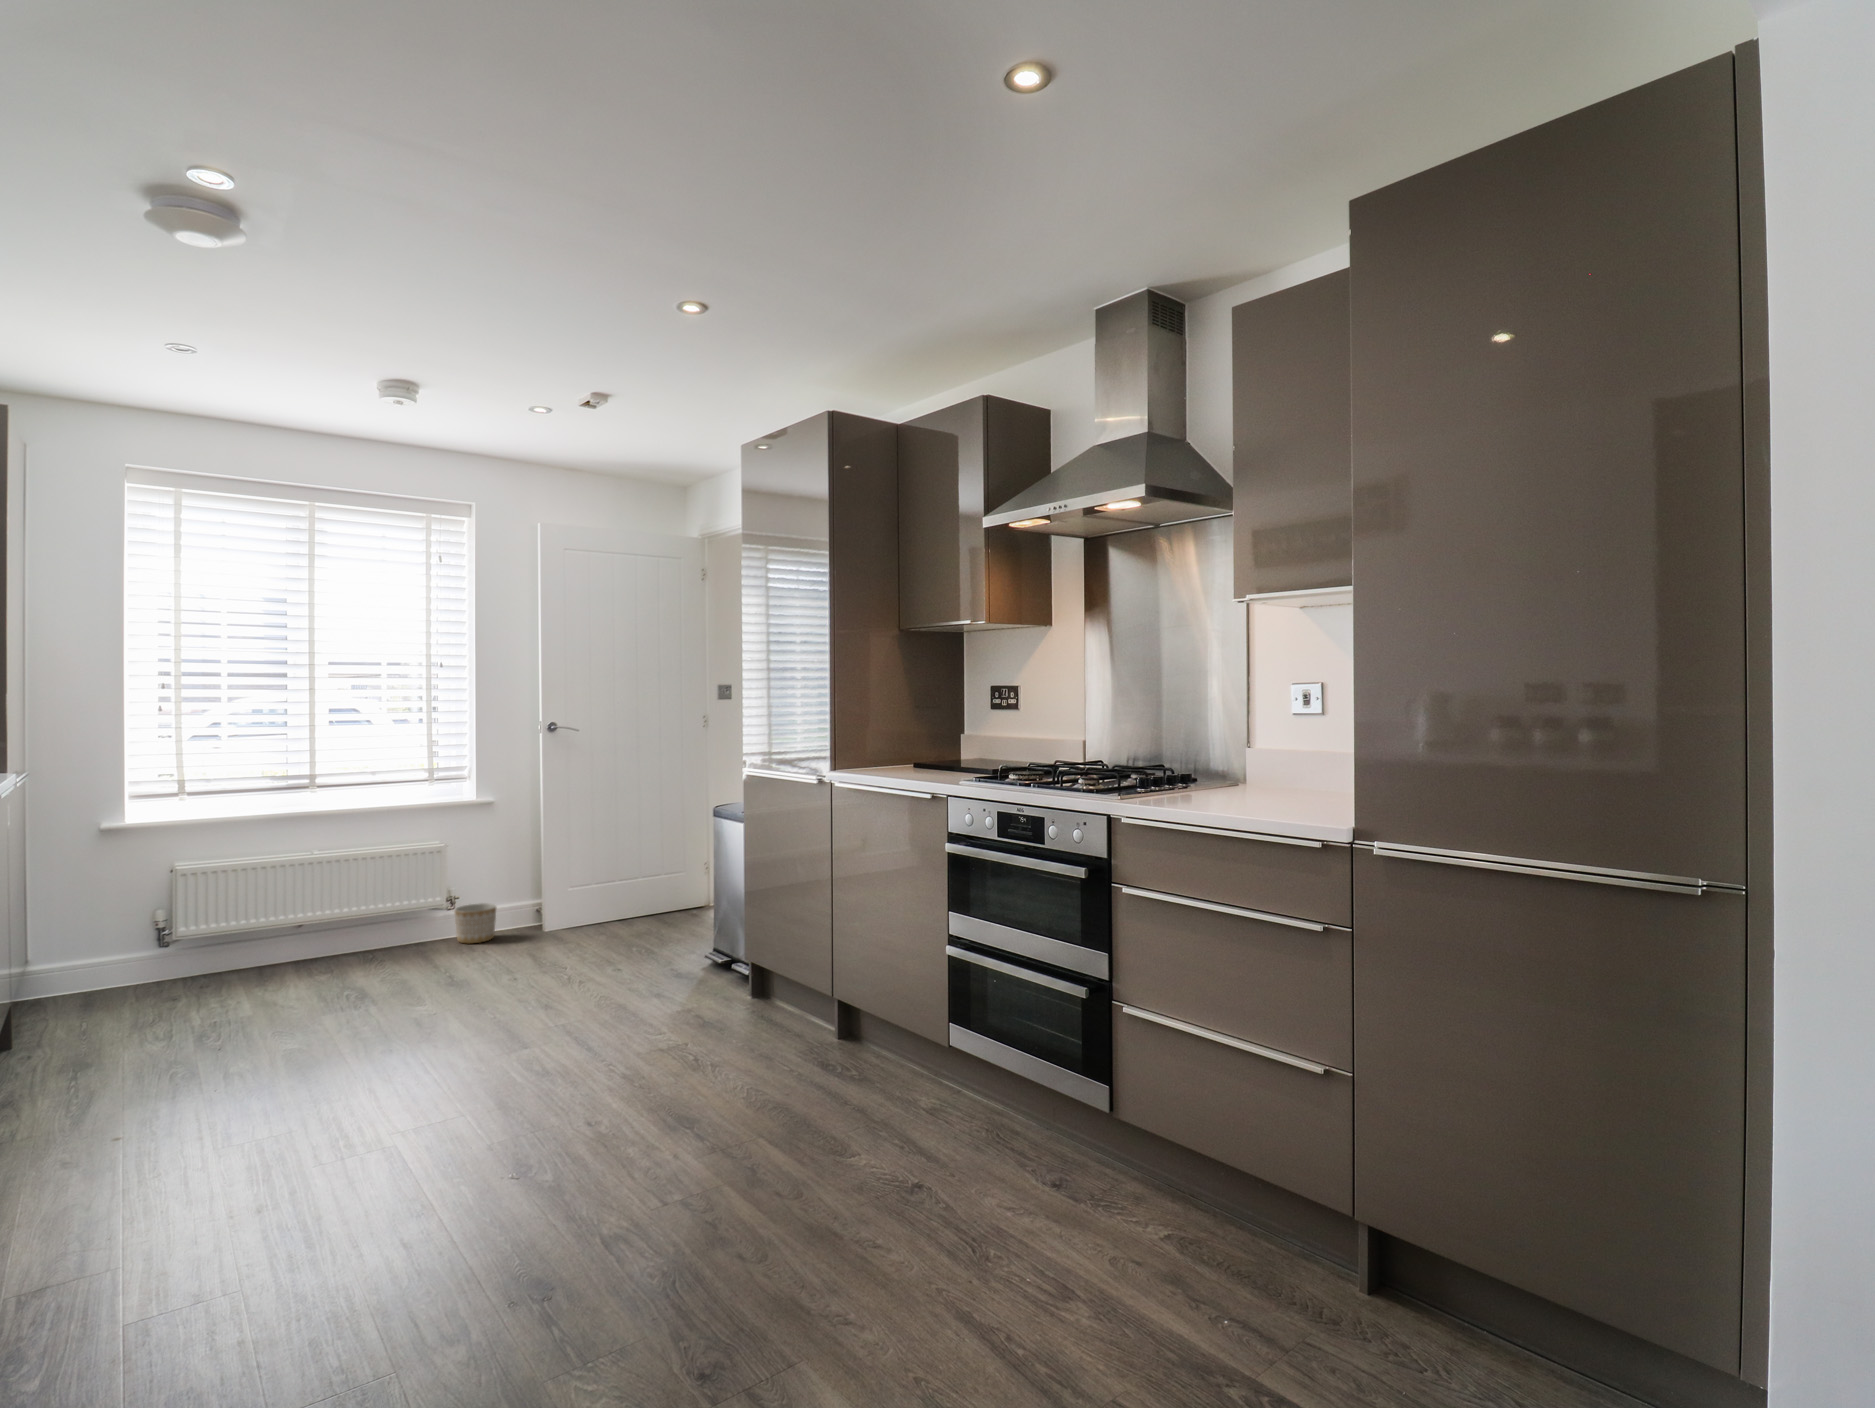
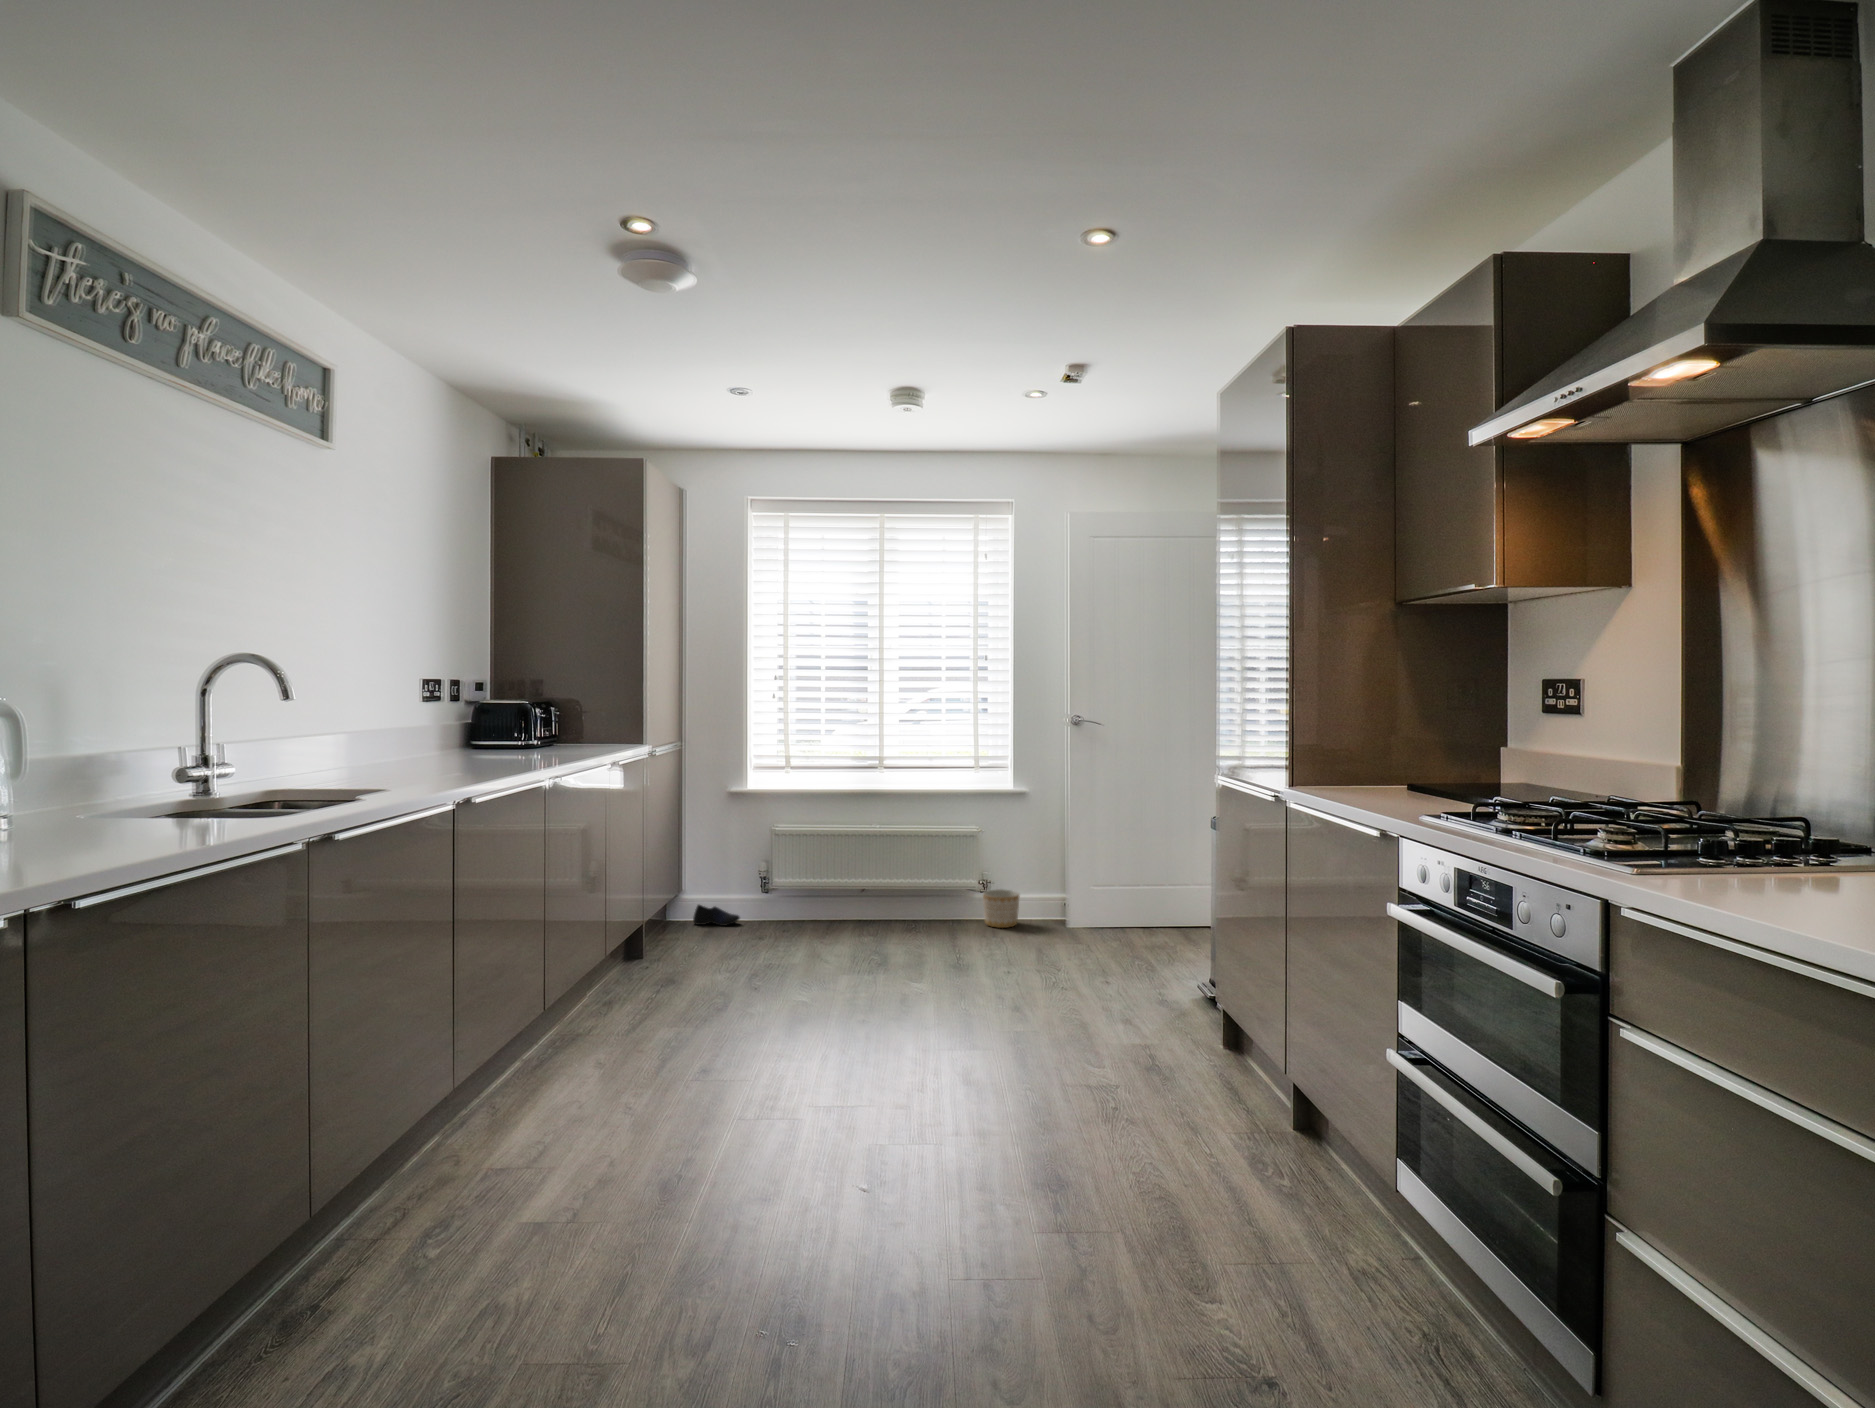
shoe: none [42,977,123,1005] -> present [693,905,740,926]

